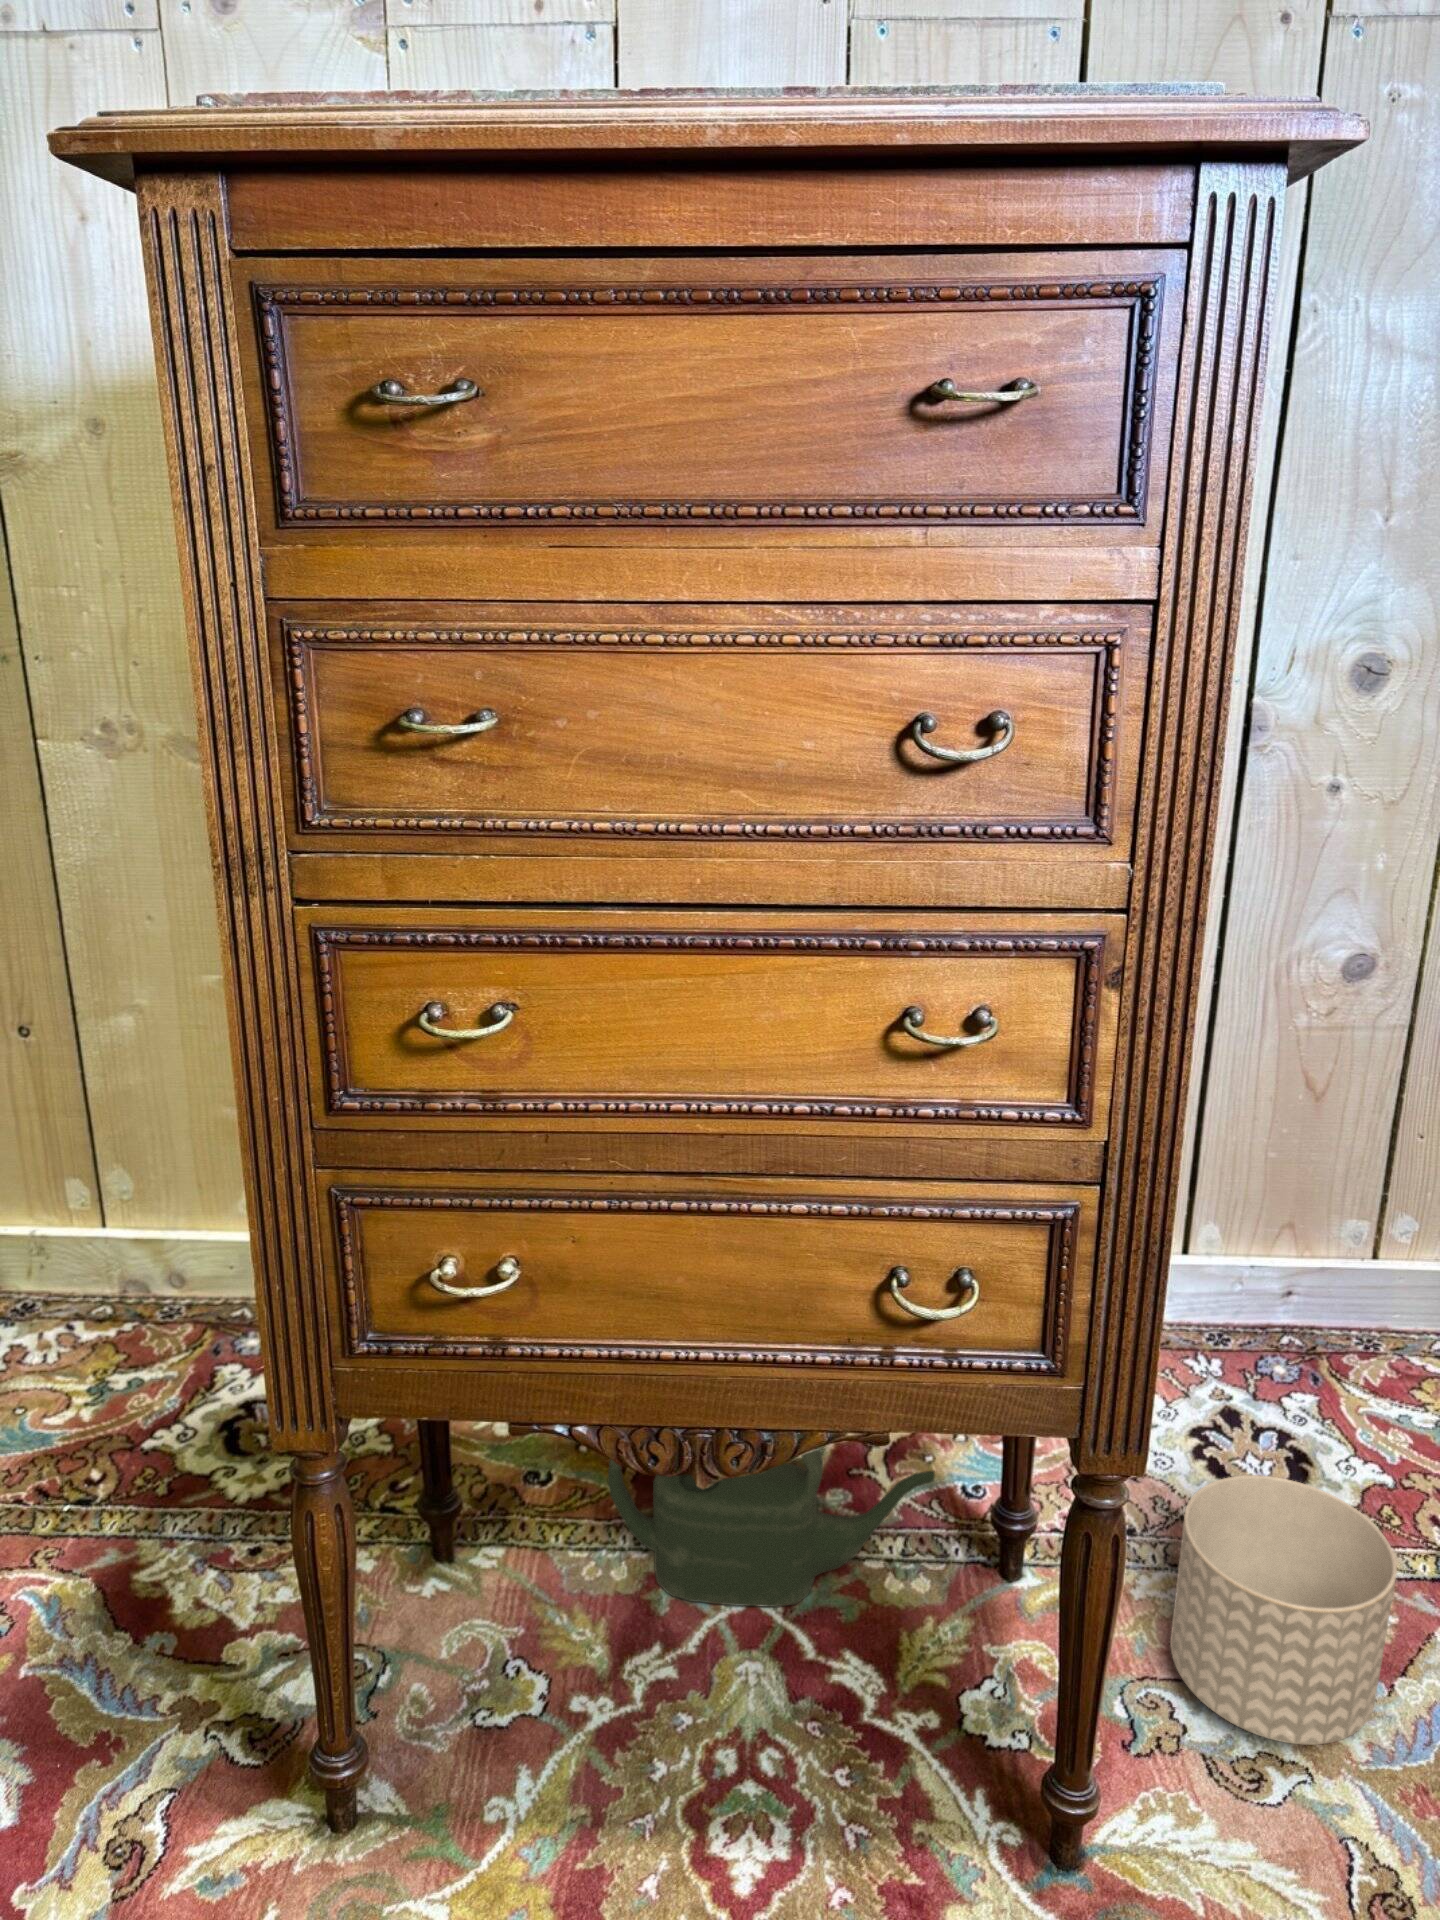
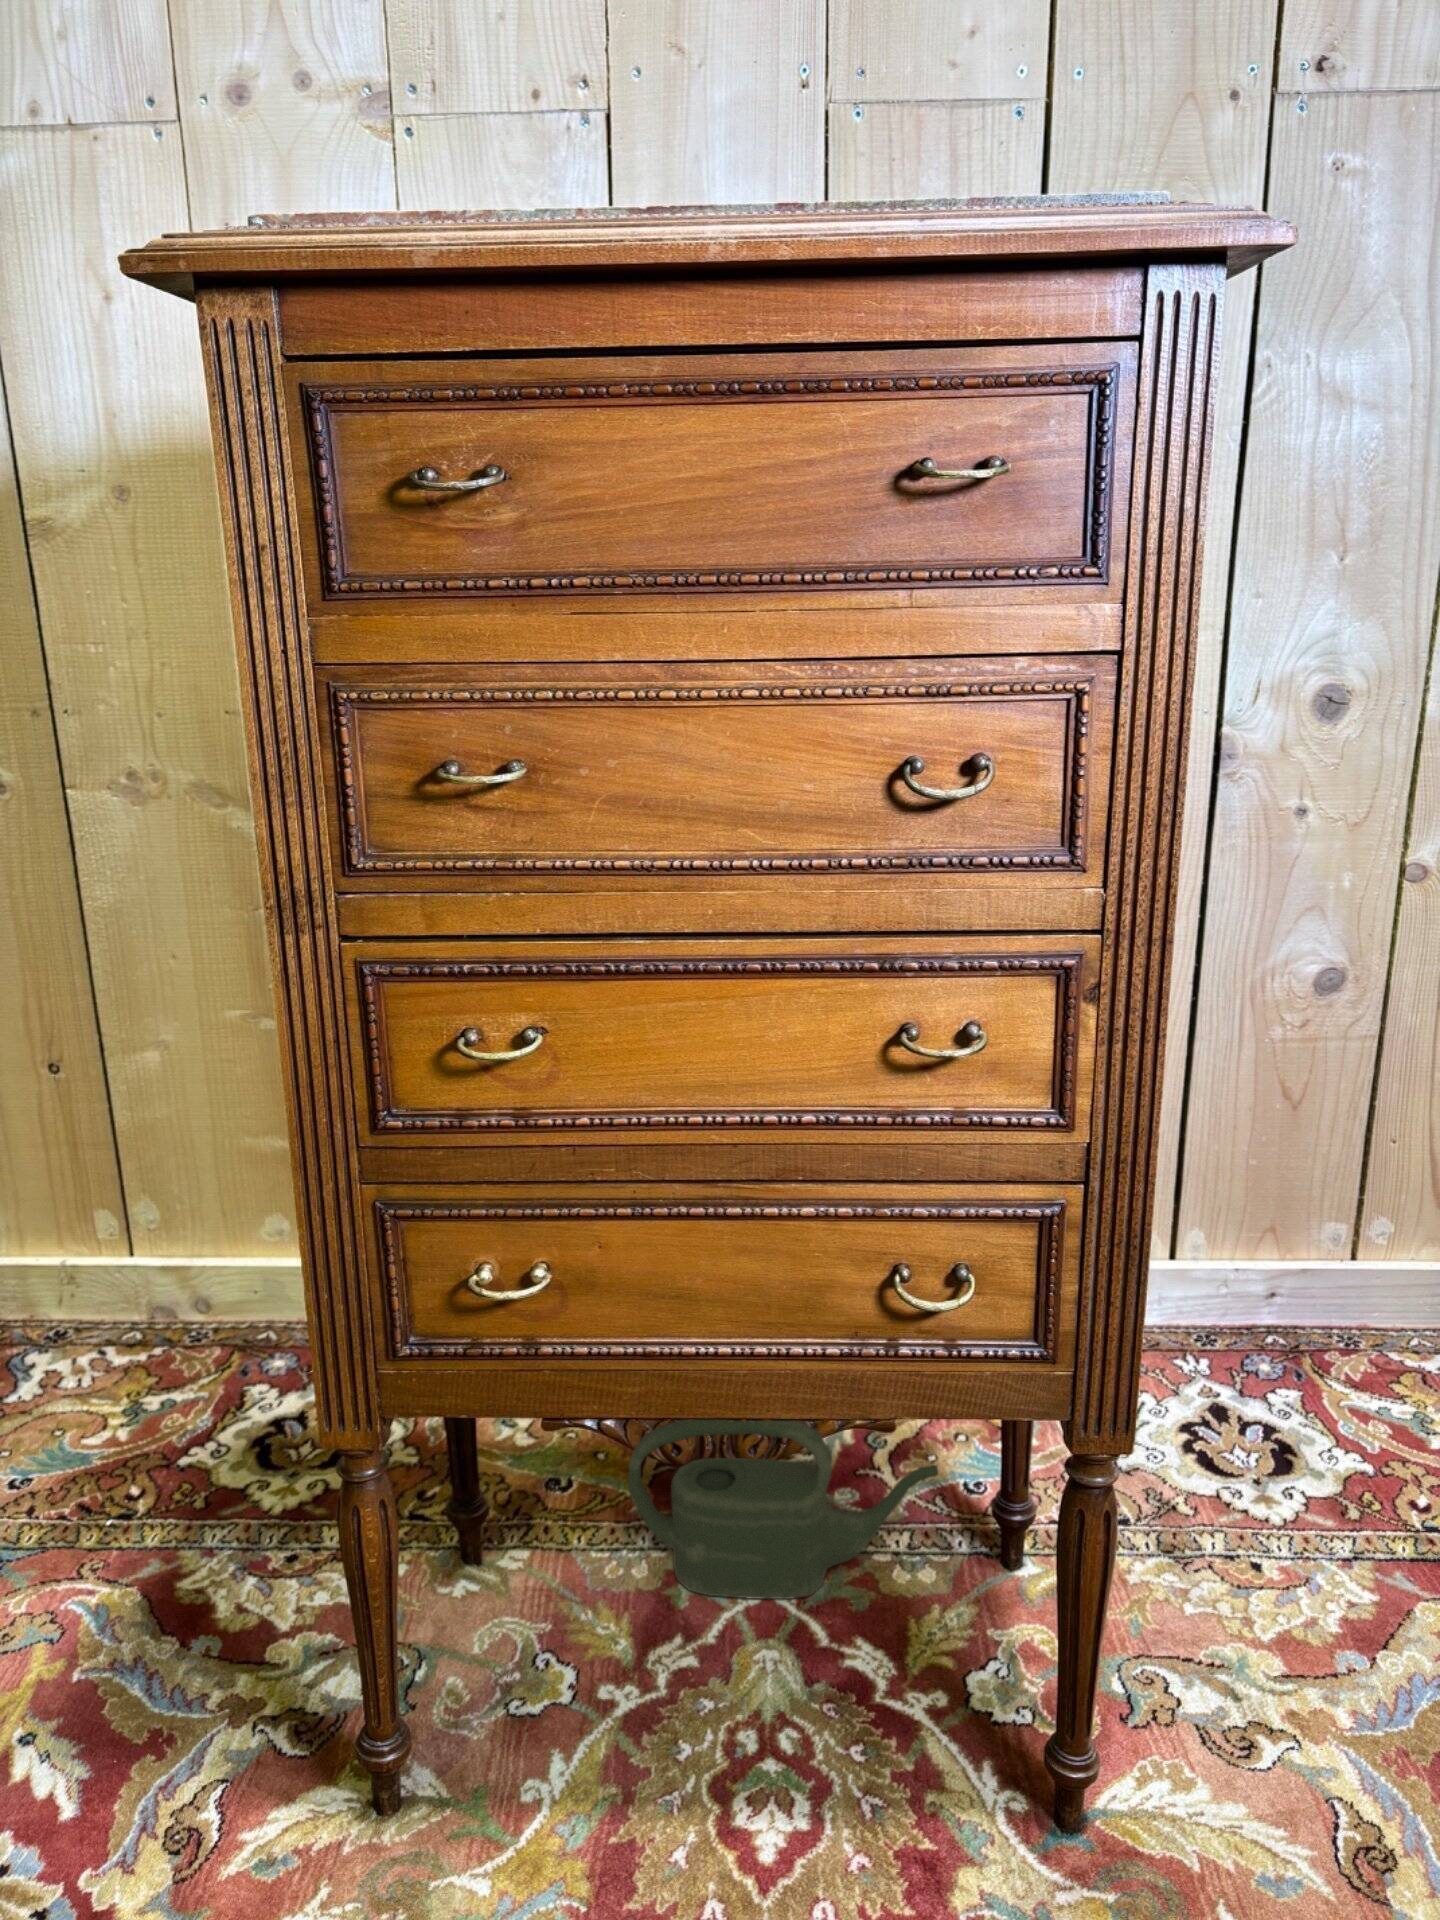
planter: present [1170,1475,1397,1745] -> none [1164,1461,1372,1711]

